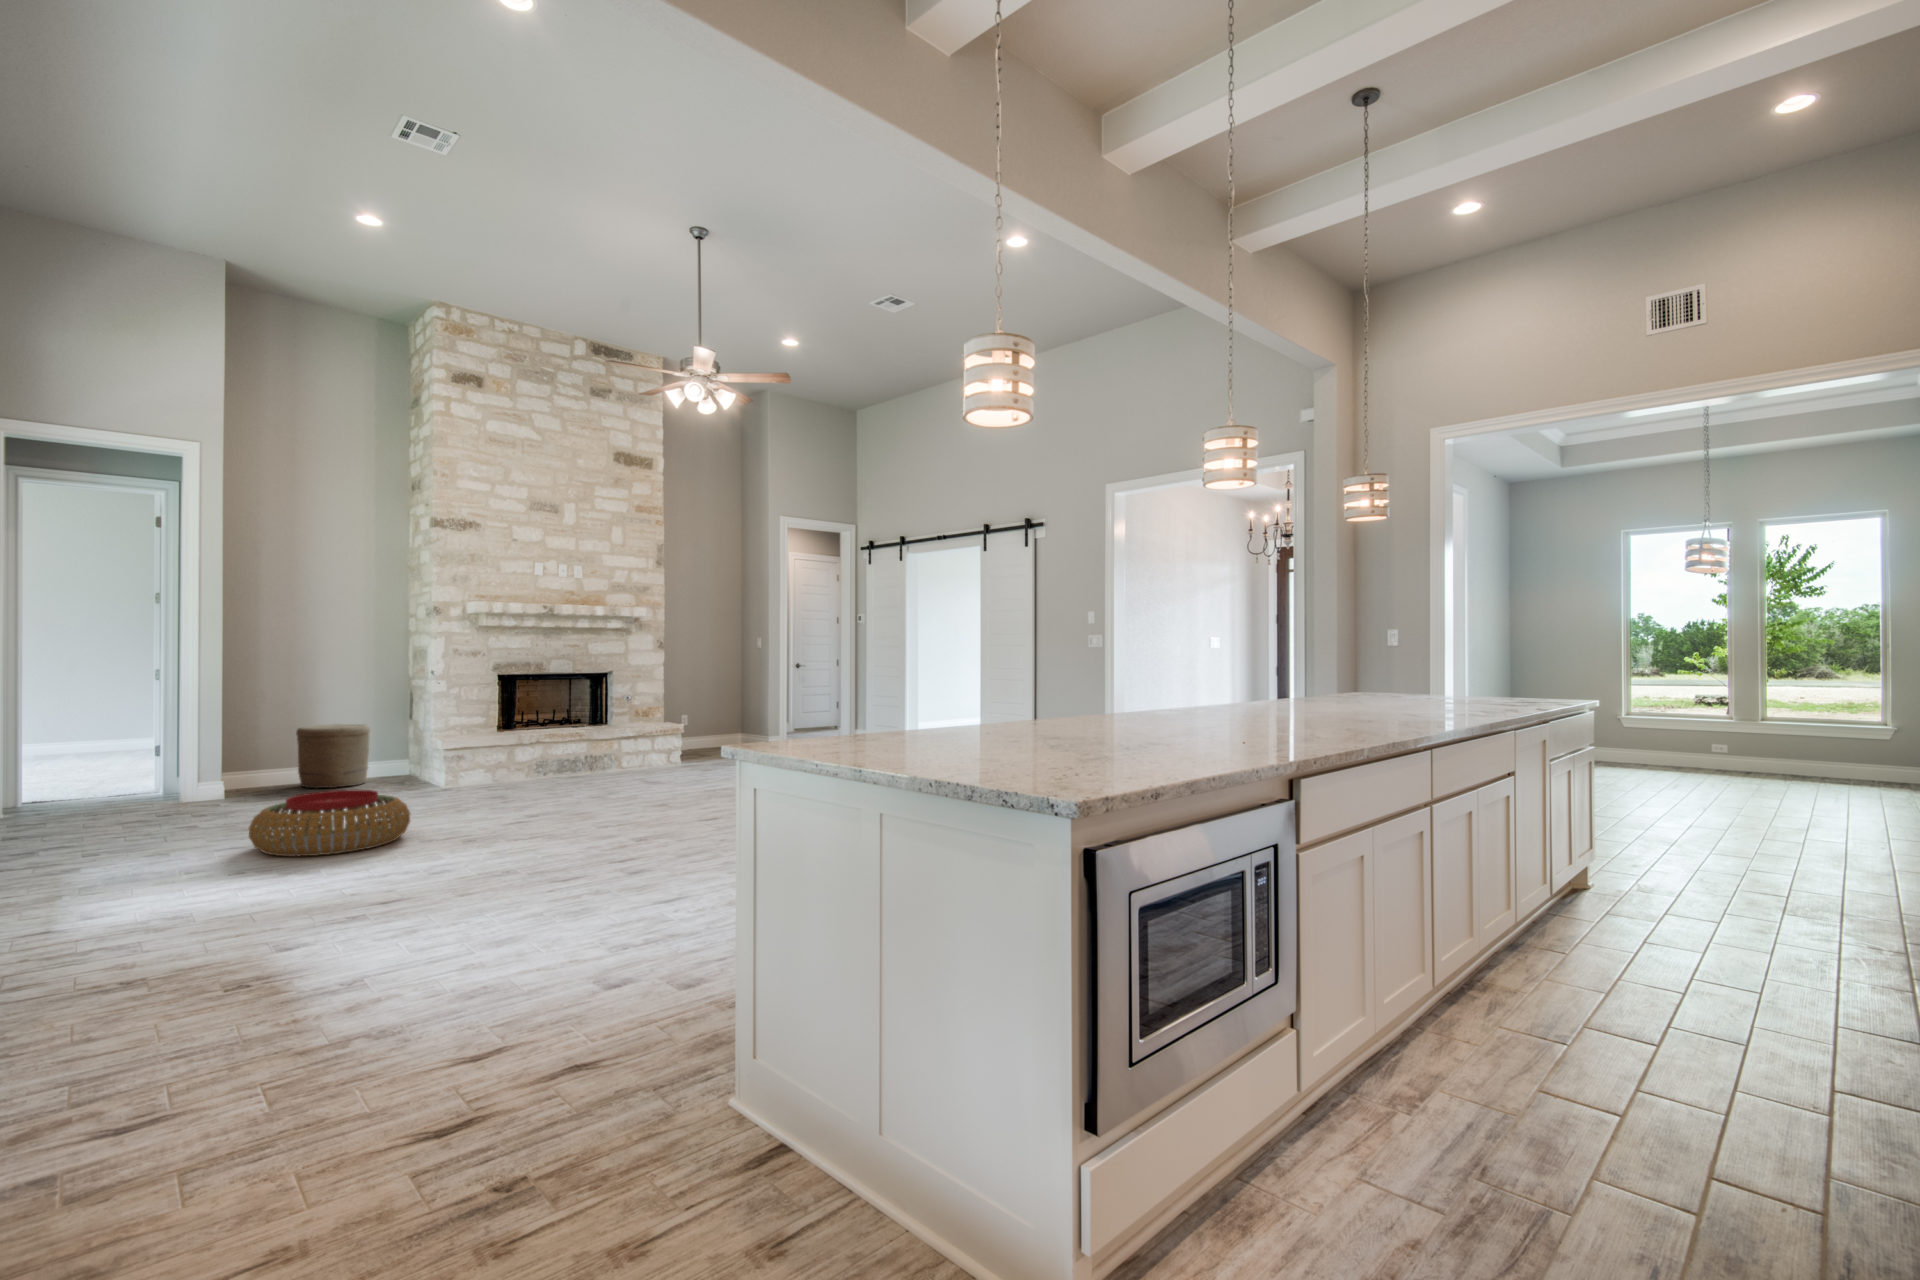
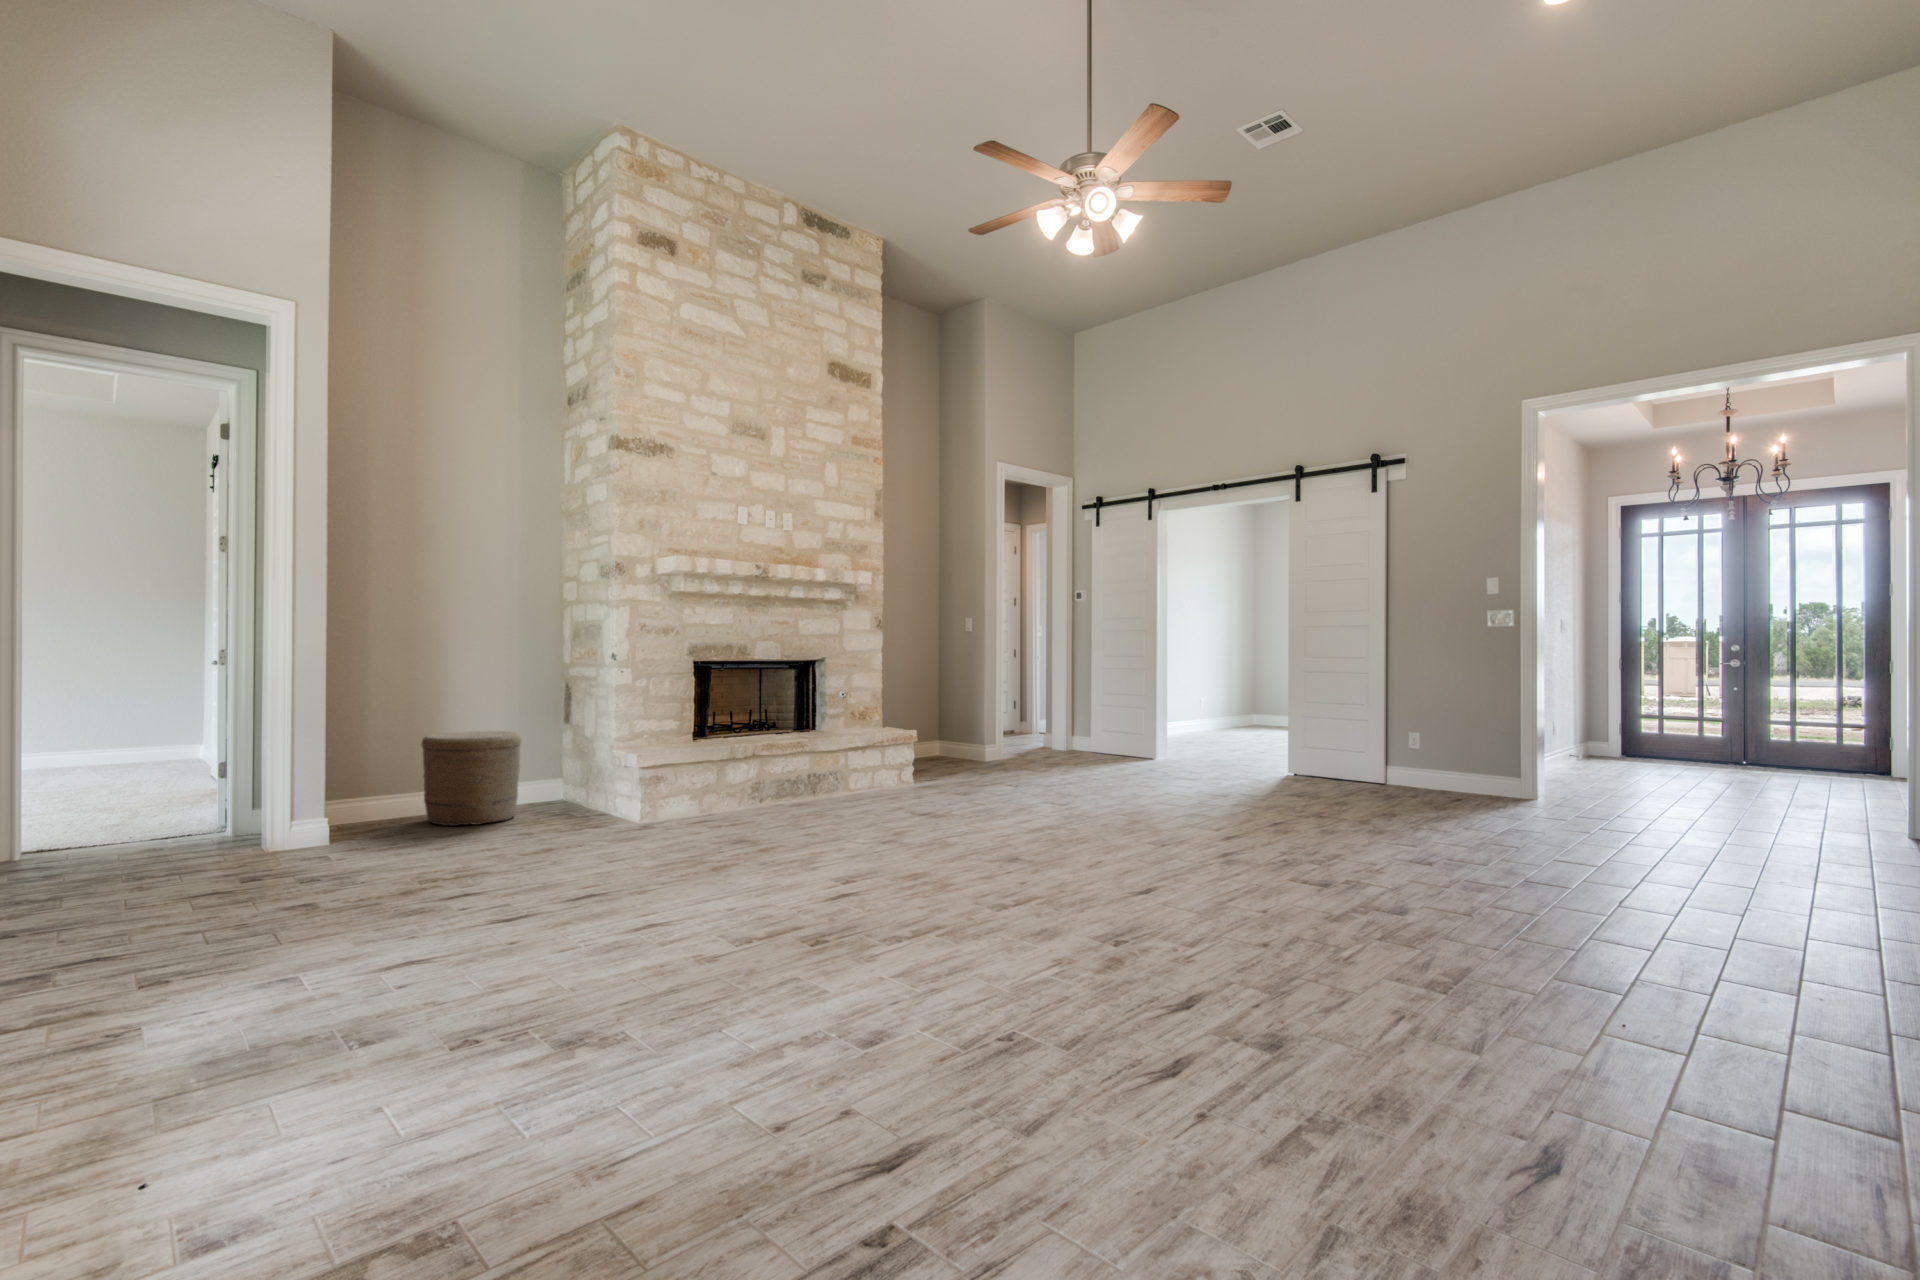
pouf: present [249,790,410,856] -> none [461,843,710,974]

